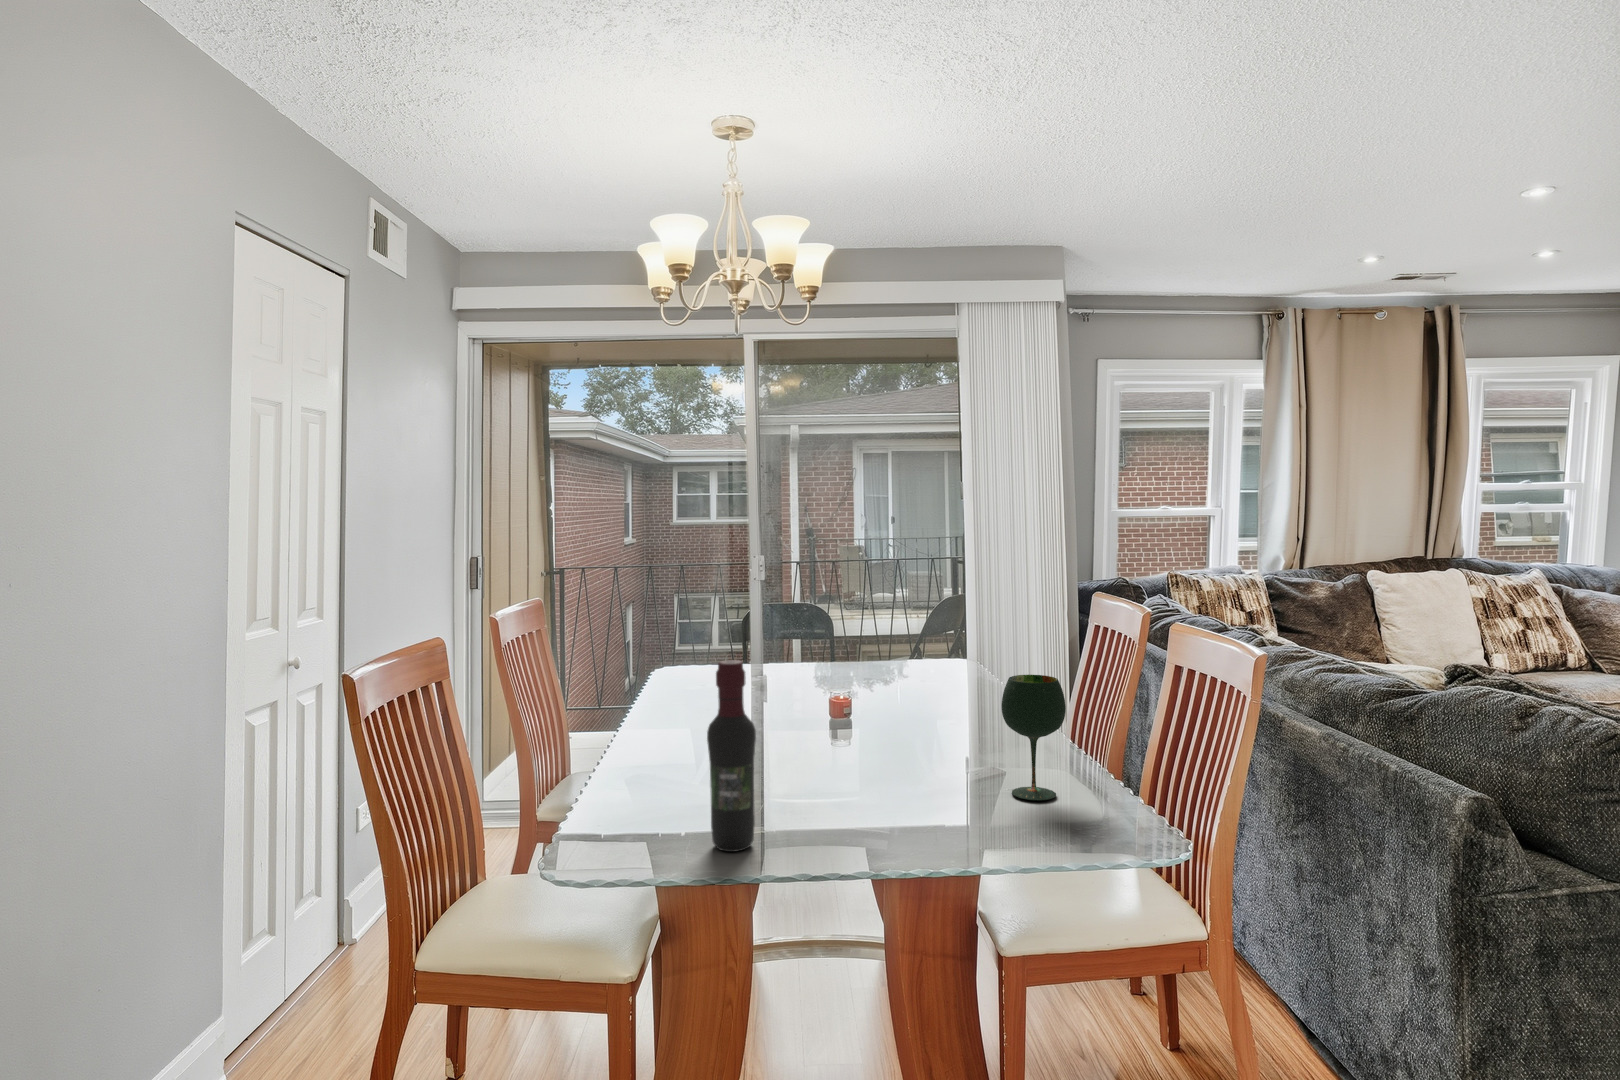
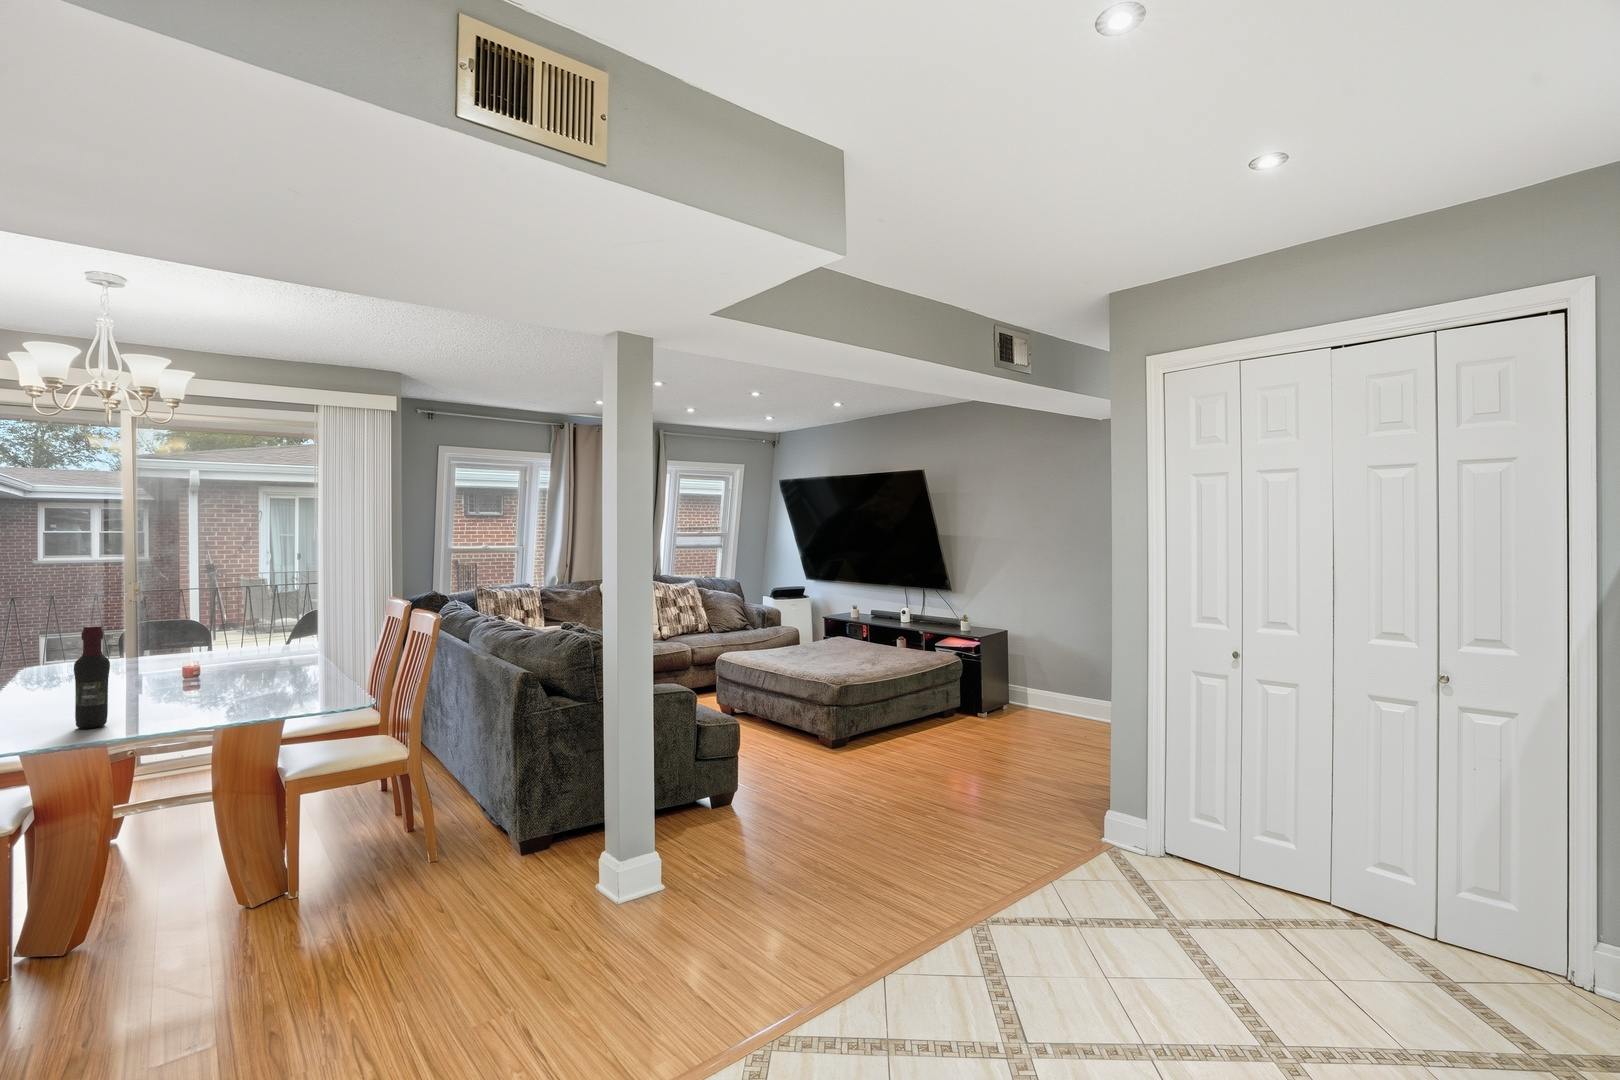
wine glass: present [1001,675,1066,801] -> none [284,631,323,694]

